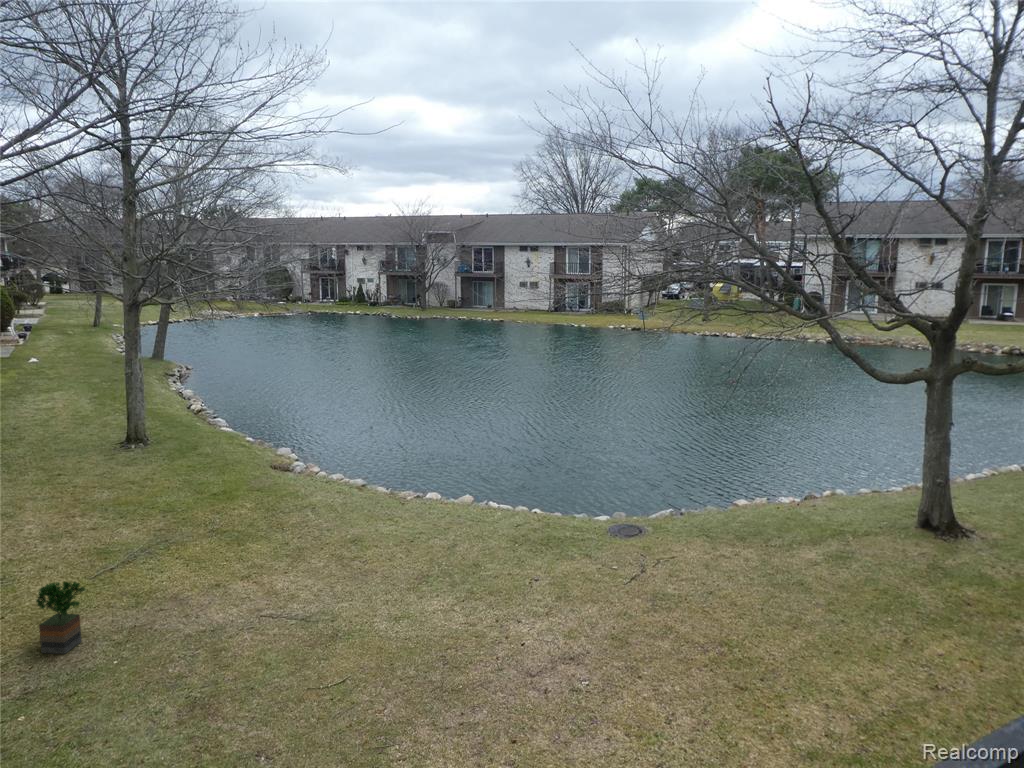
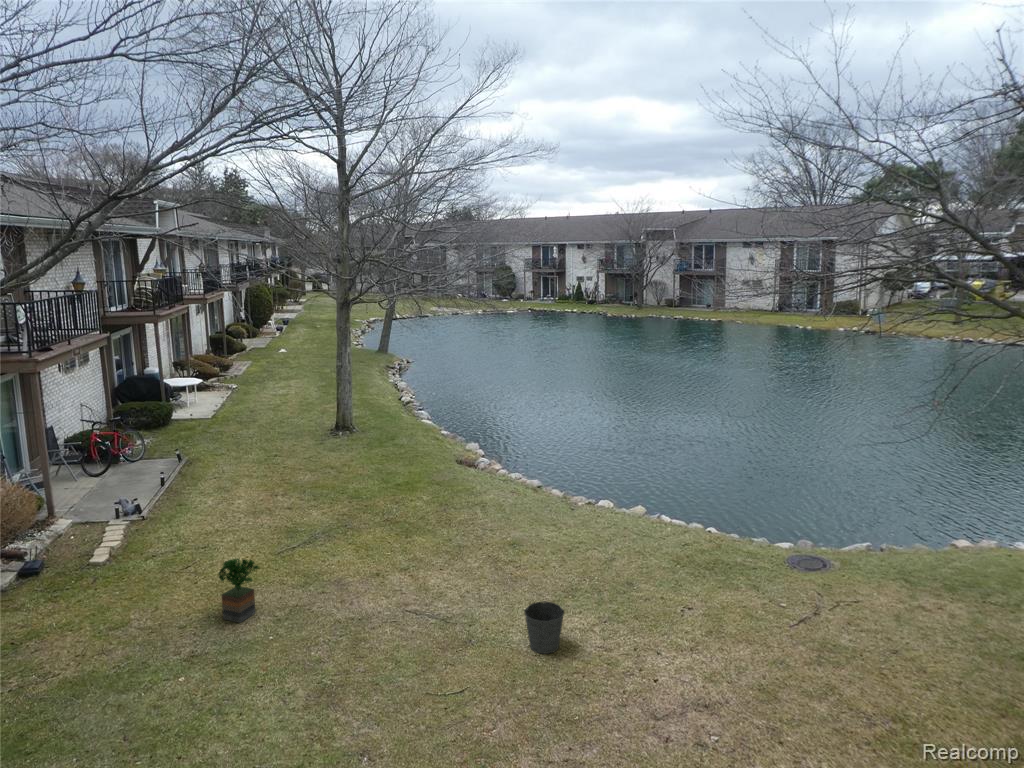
bucket: none [394,587,434,636] -> present [524,601,564,654]

